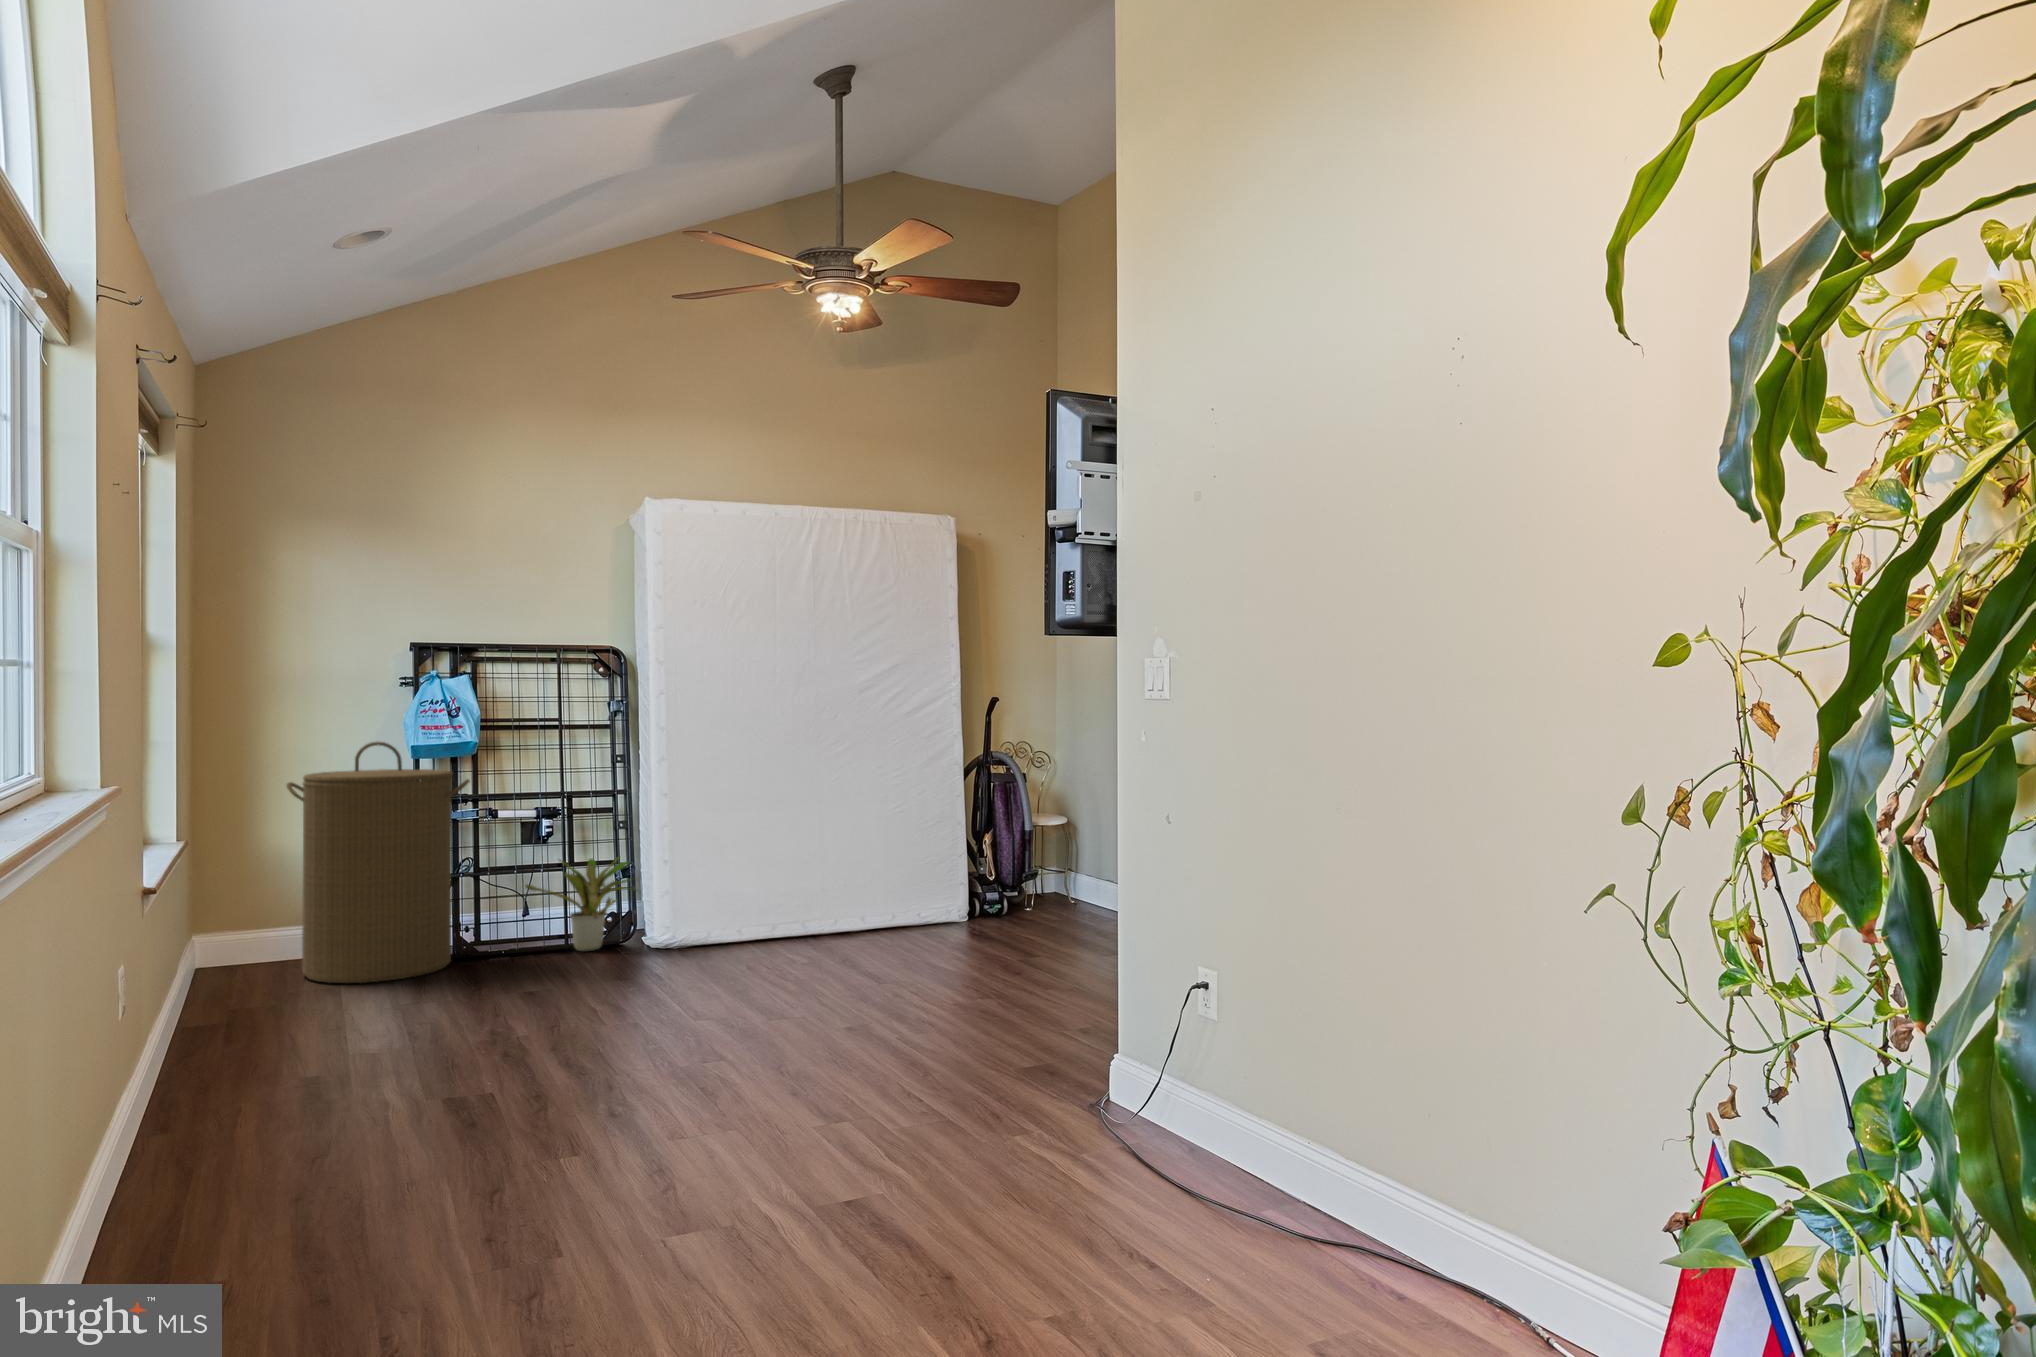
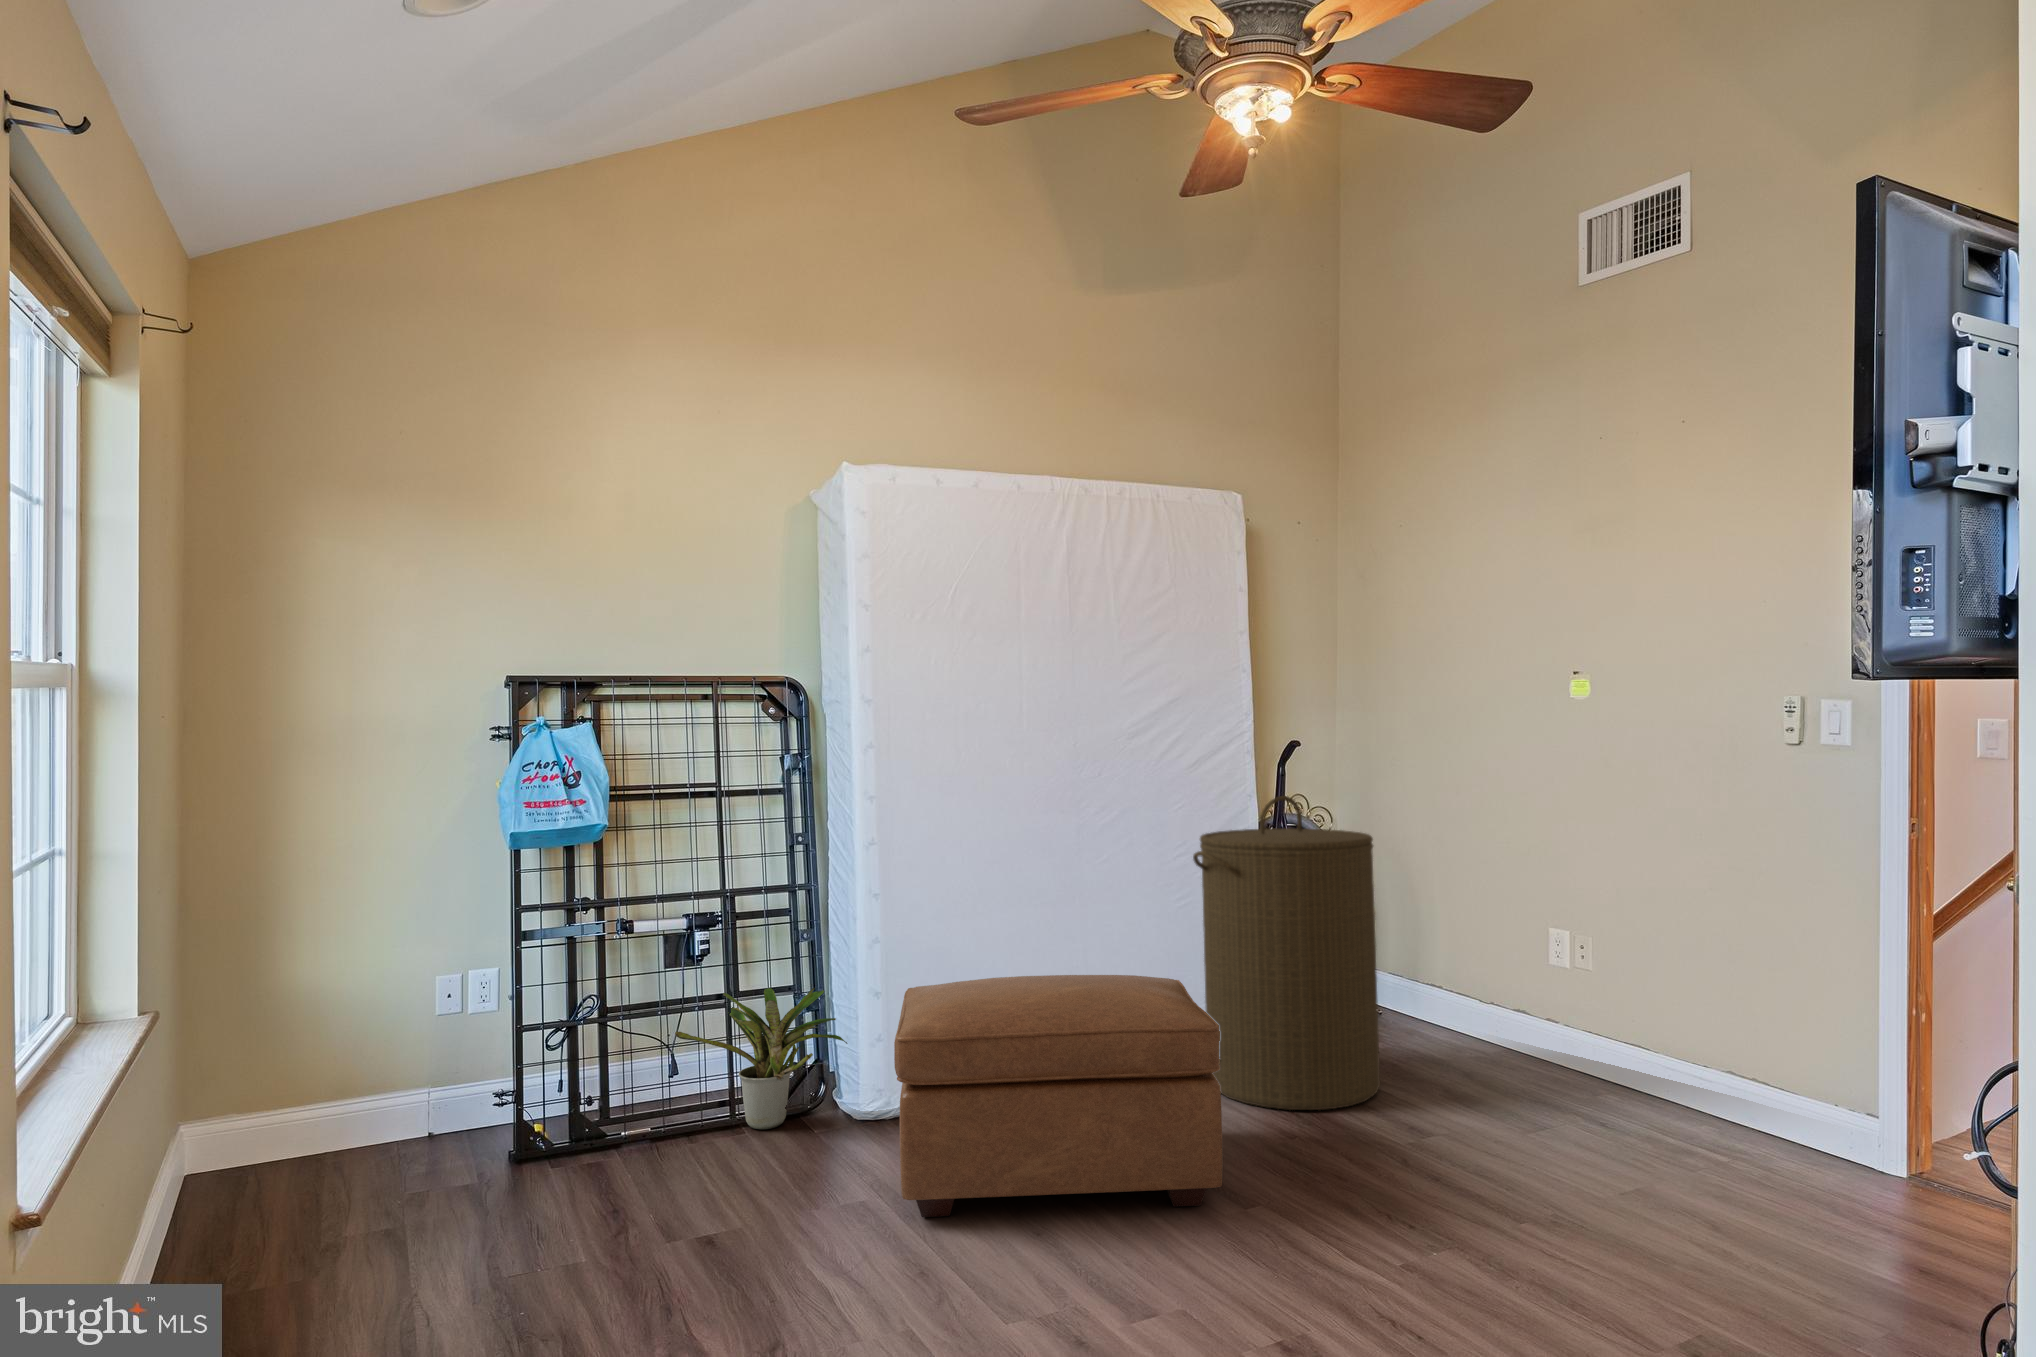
laundry hamper: present [286,742,470,983] -> present [1193,796,1380,1110]
ottoman: none [651,847,864,985] -> present [894,975,1223,1217]

